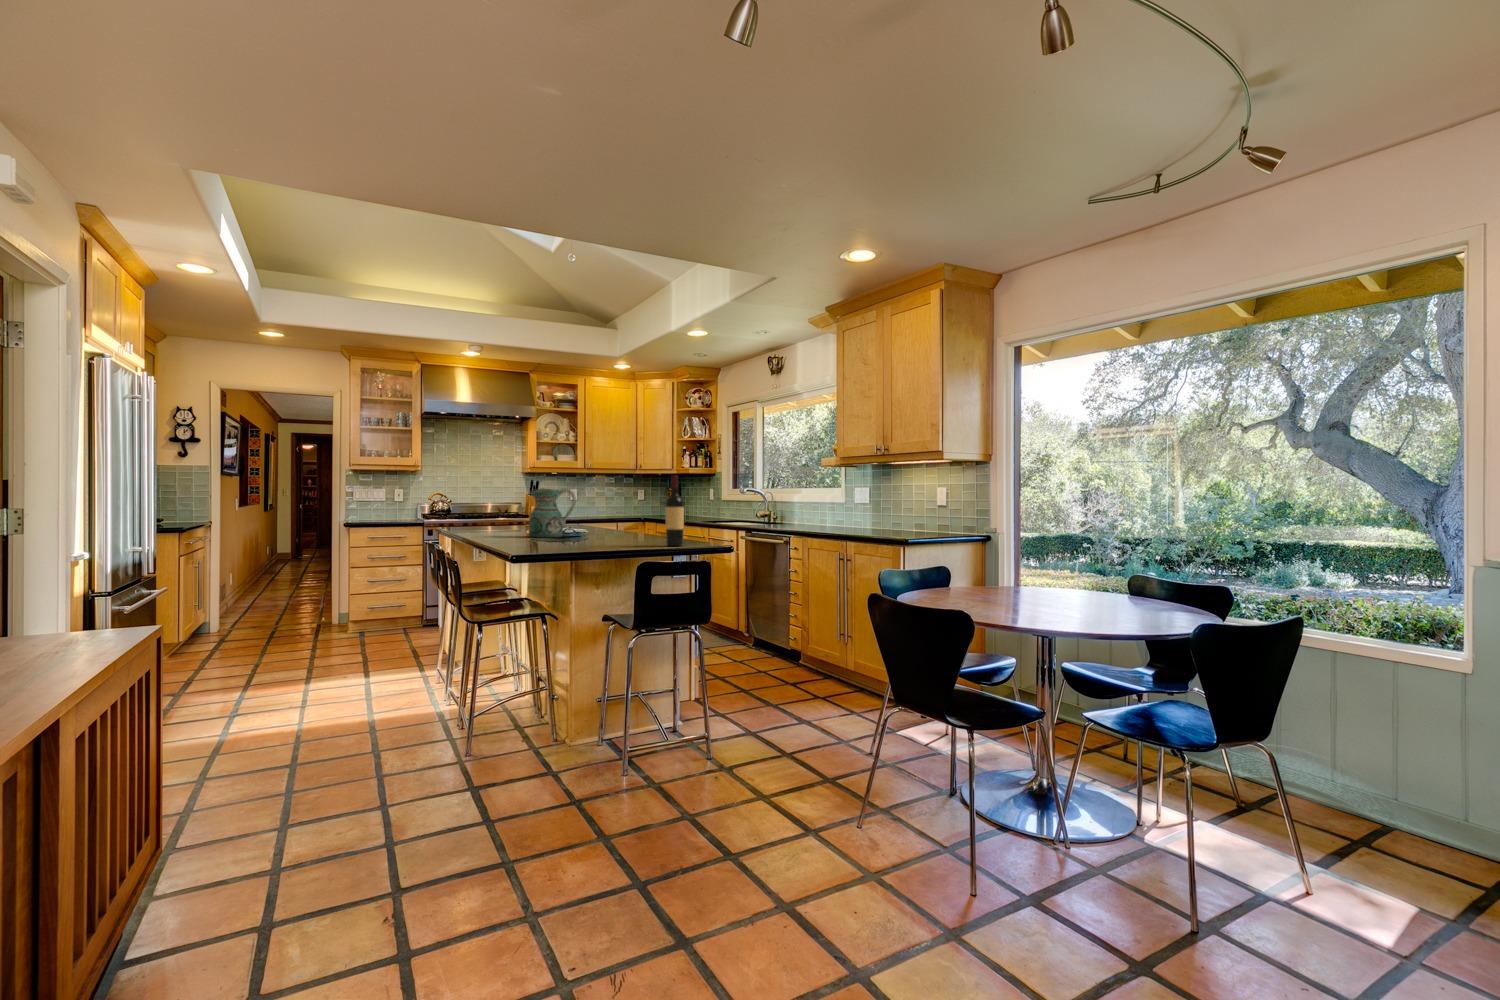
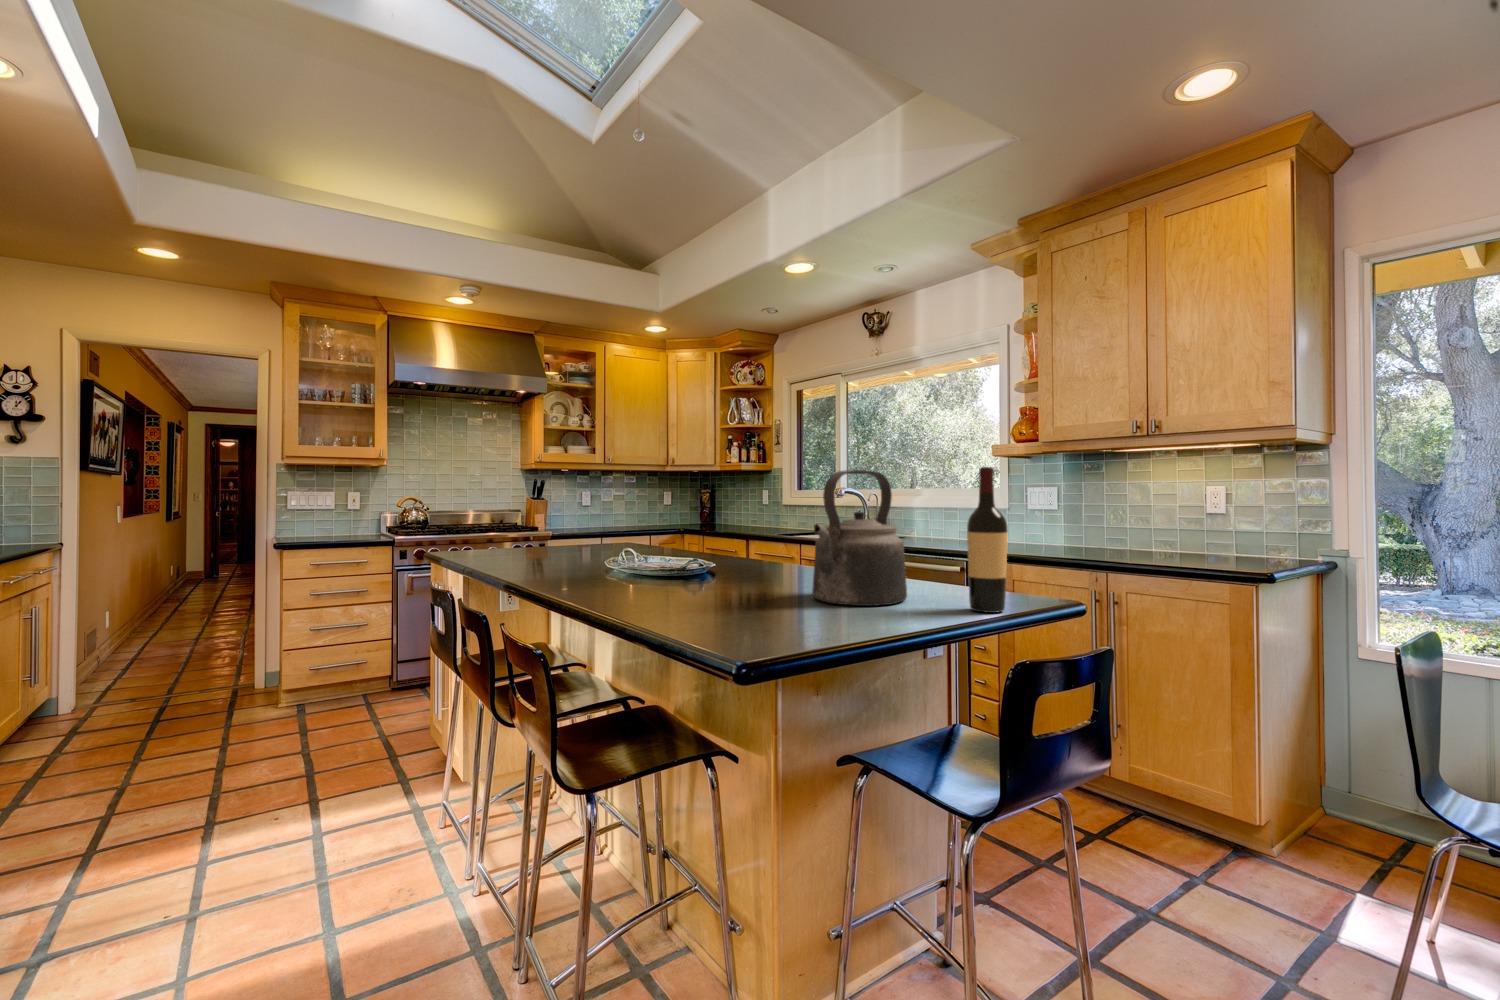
kettle: none [596,476,653,544] -> present [812,470,907,606]
ceramic pitcher: present [529,488,576,537] -> none [621,493,700,582]

